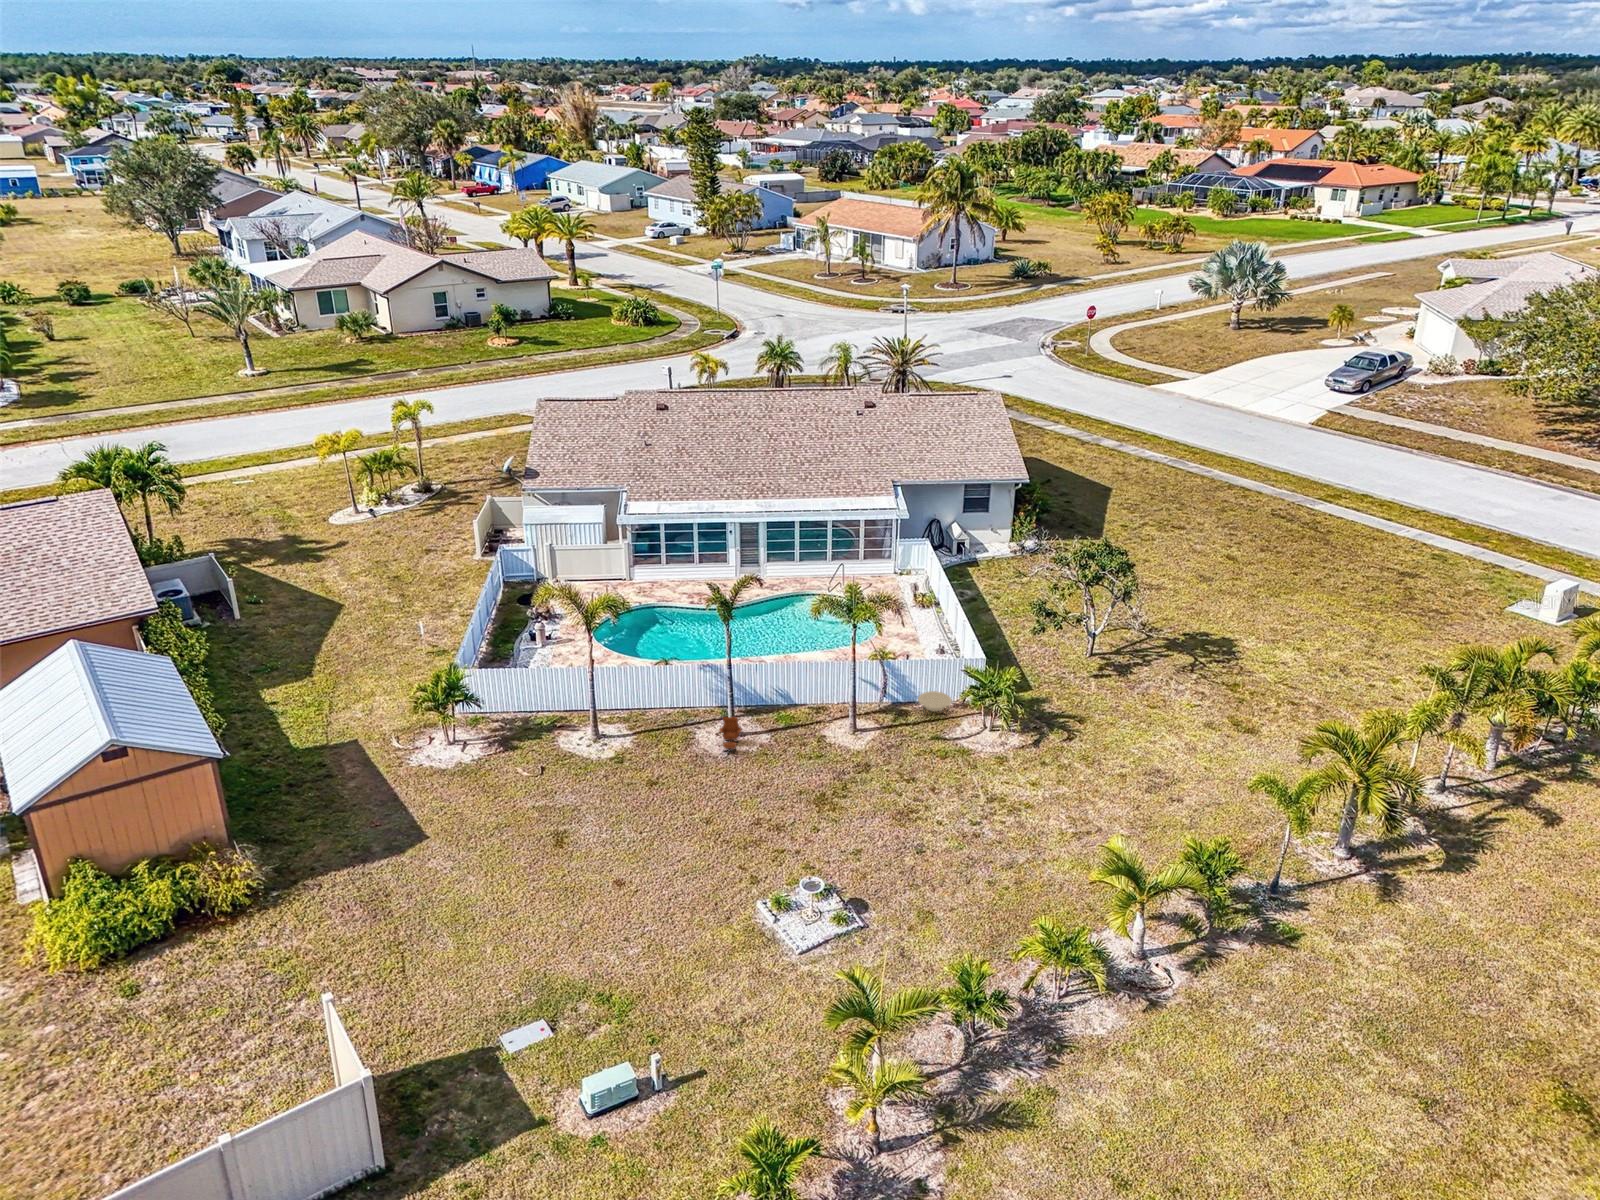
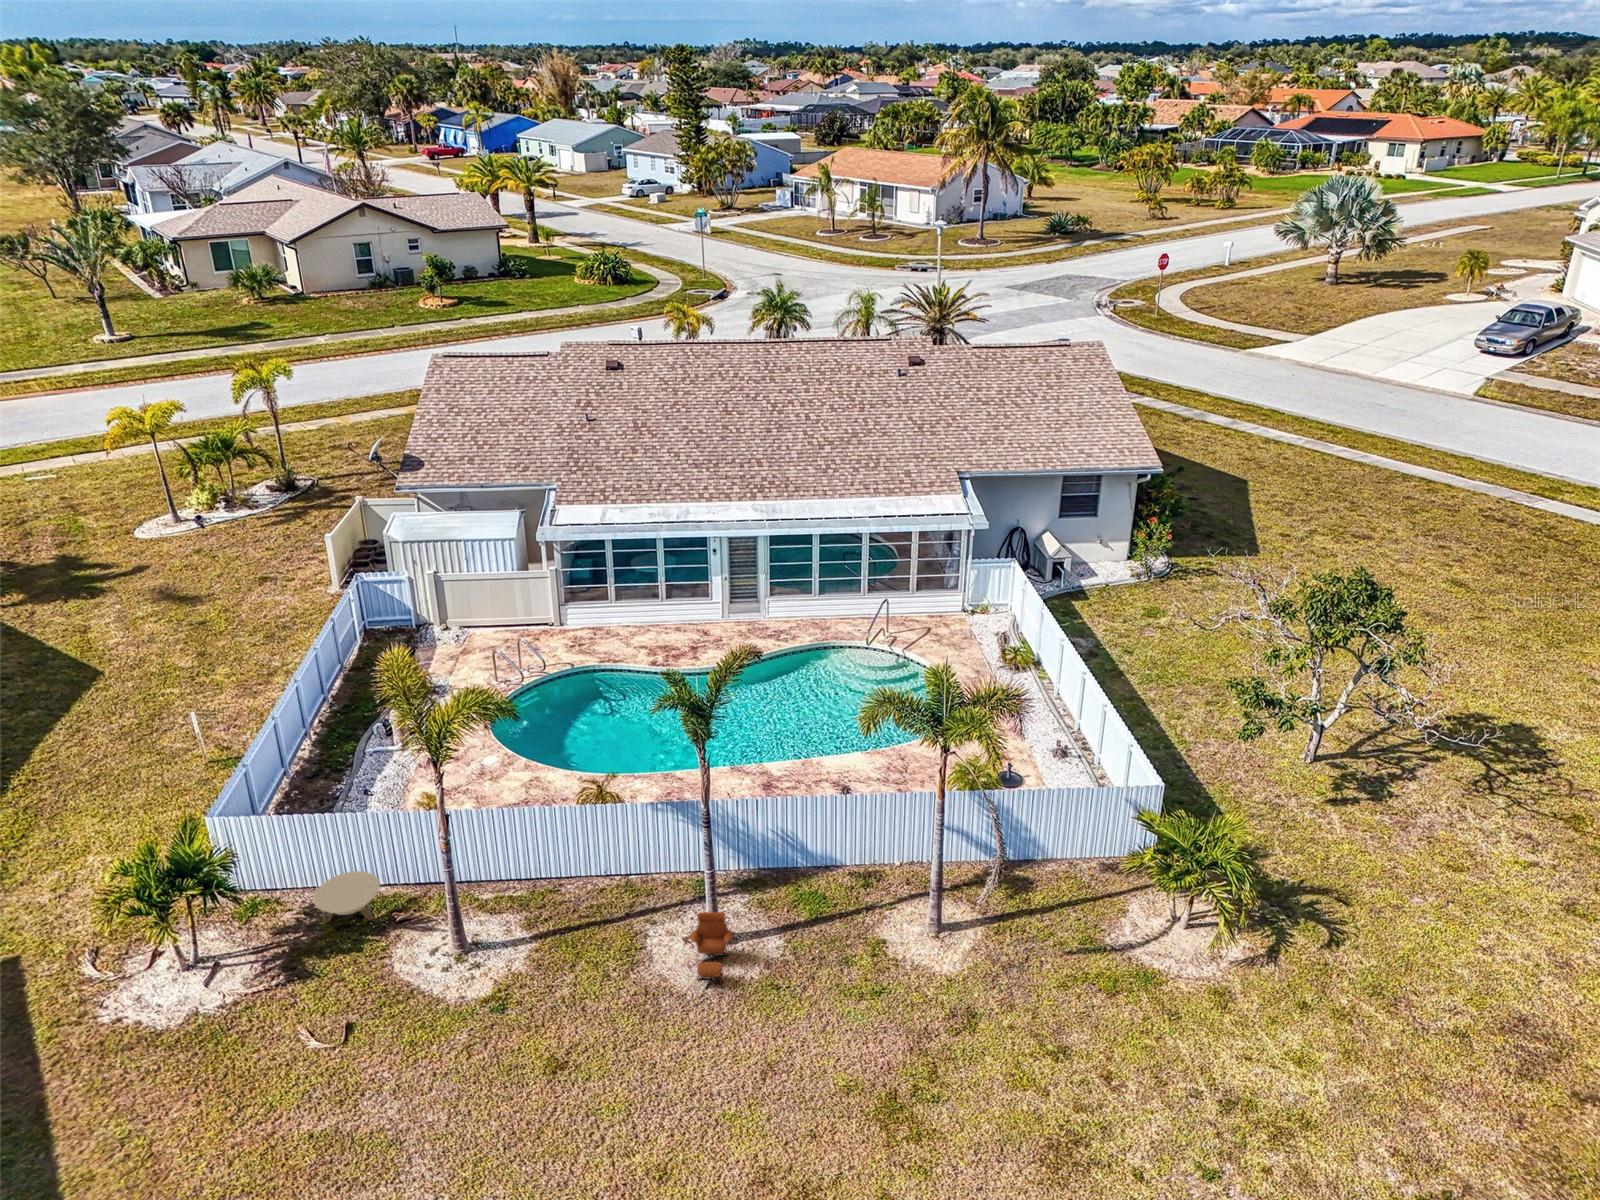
round table: present [918,691,952,716] -> present [314,871,380,923]

